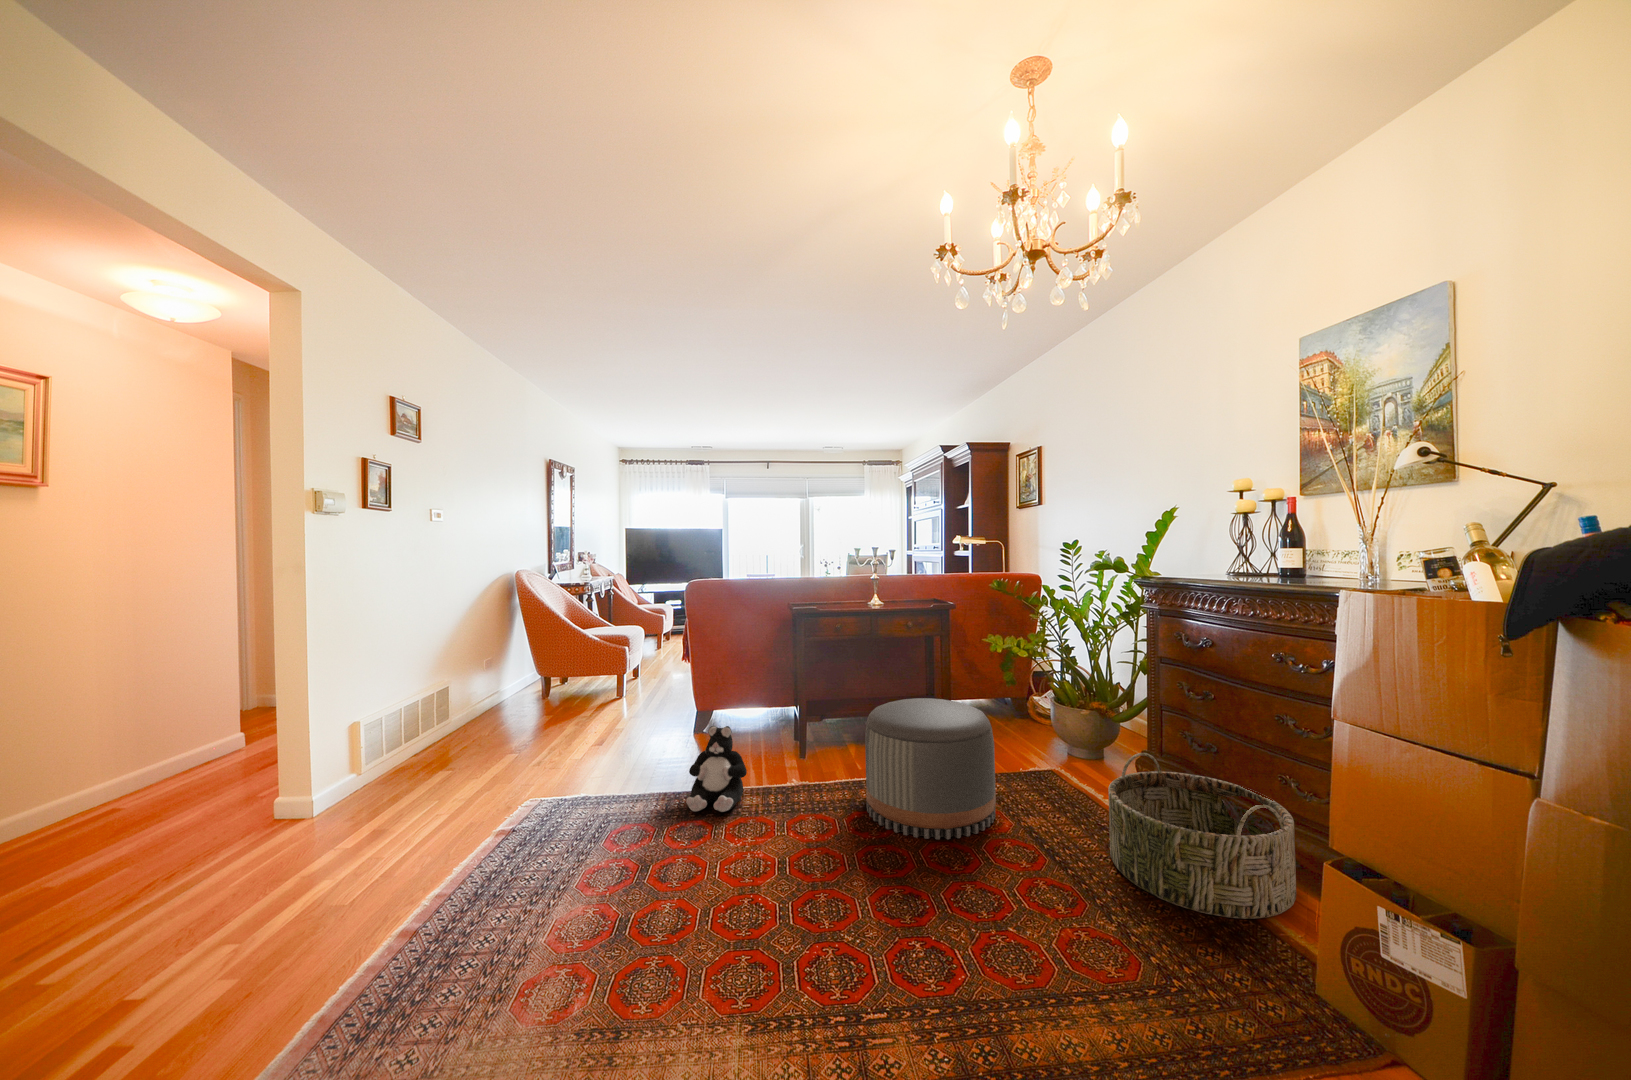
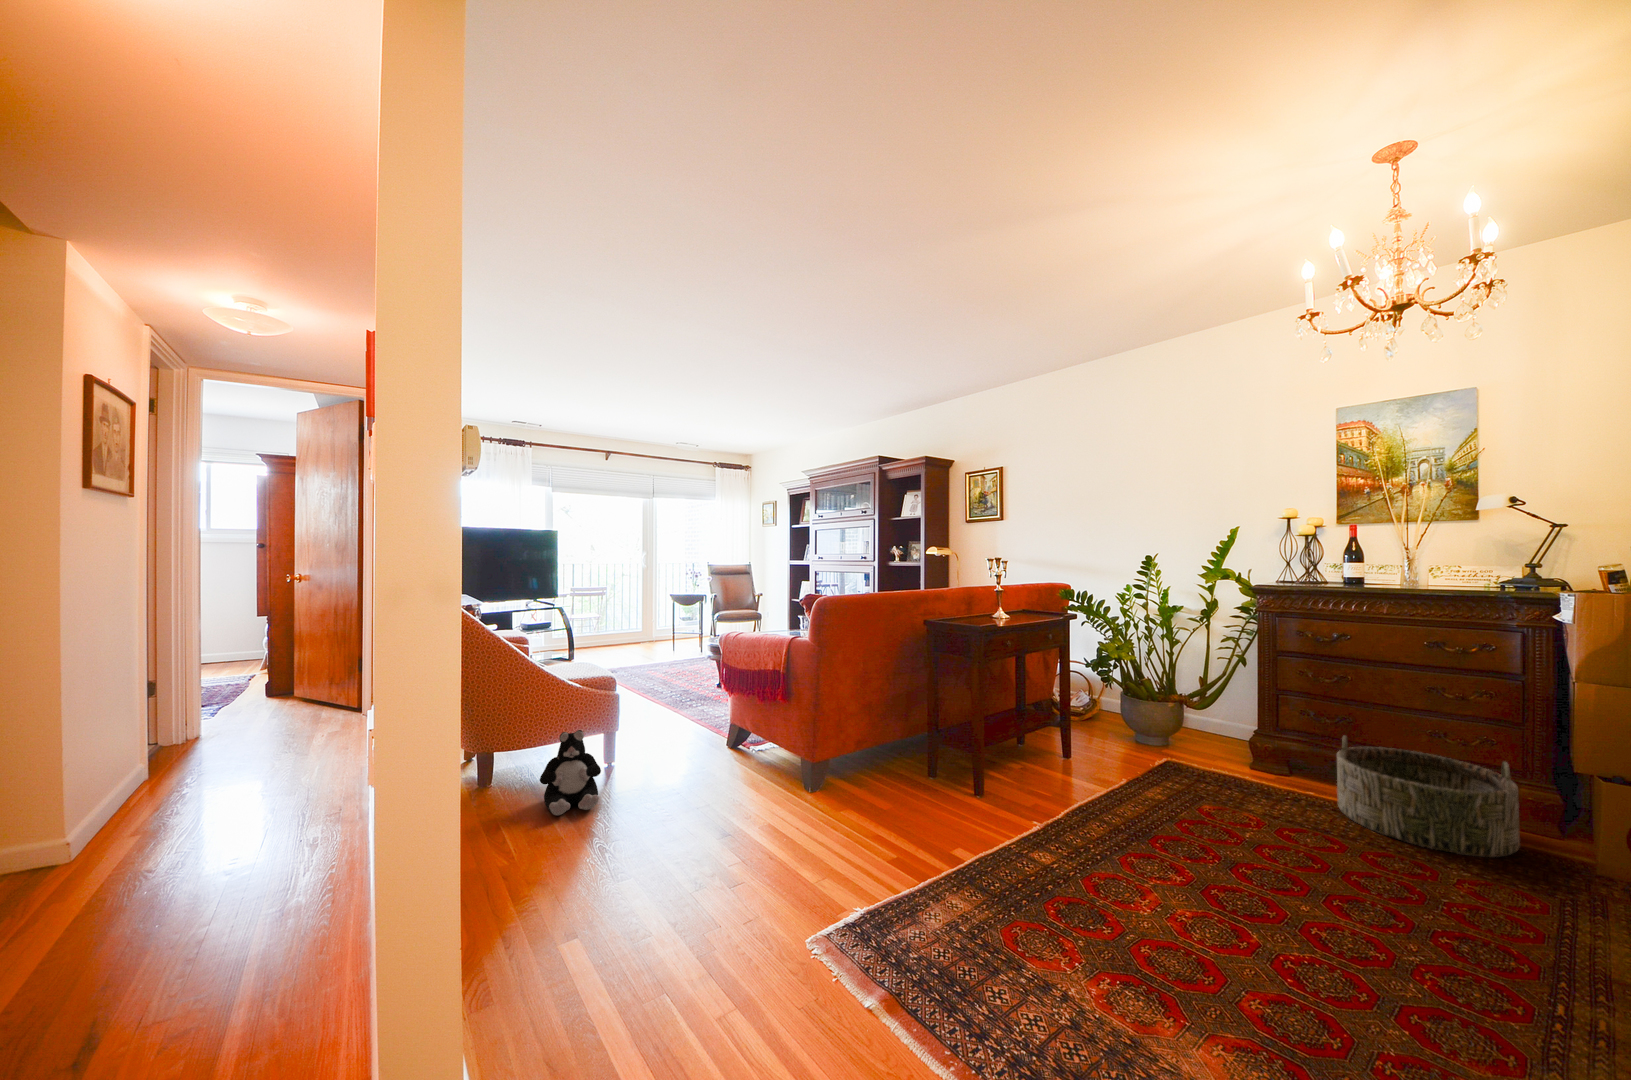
pouf: present [865,698,996,839] -> none [1118,712,1272,856]
plush toy: present [686,726,747,812] -> present [540,730,601,816]

